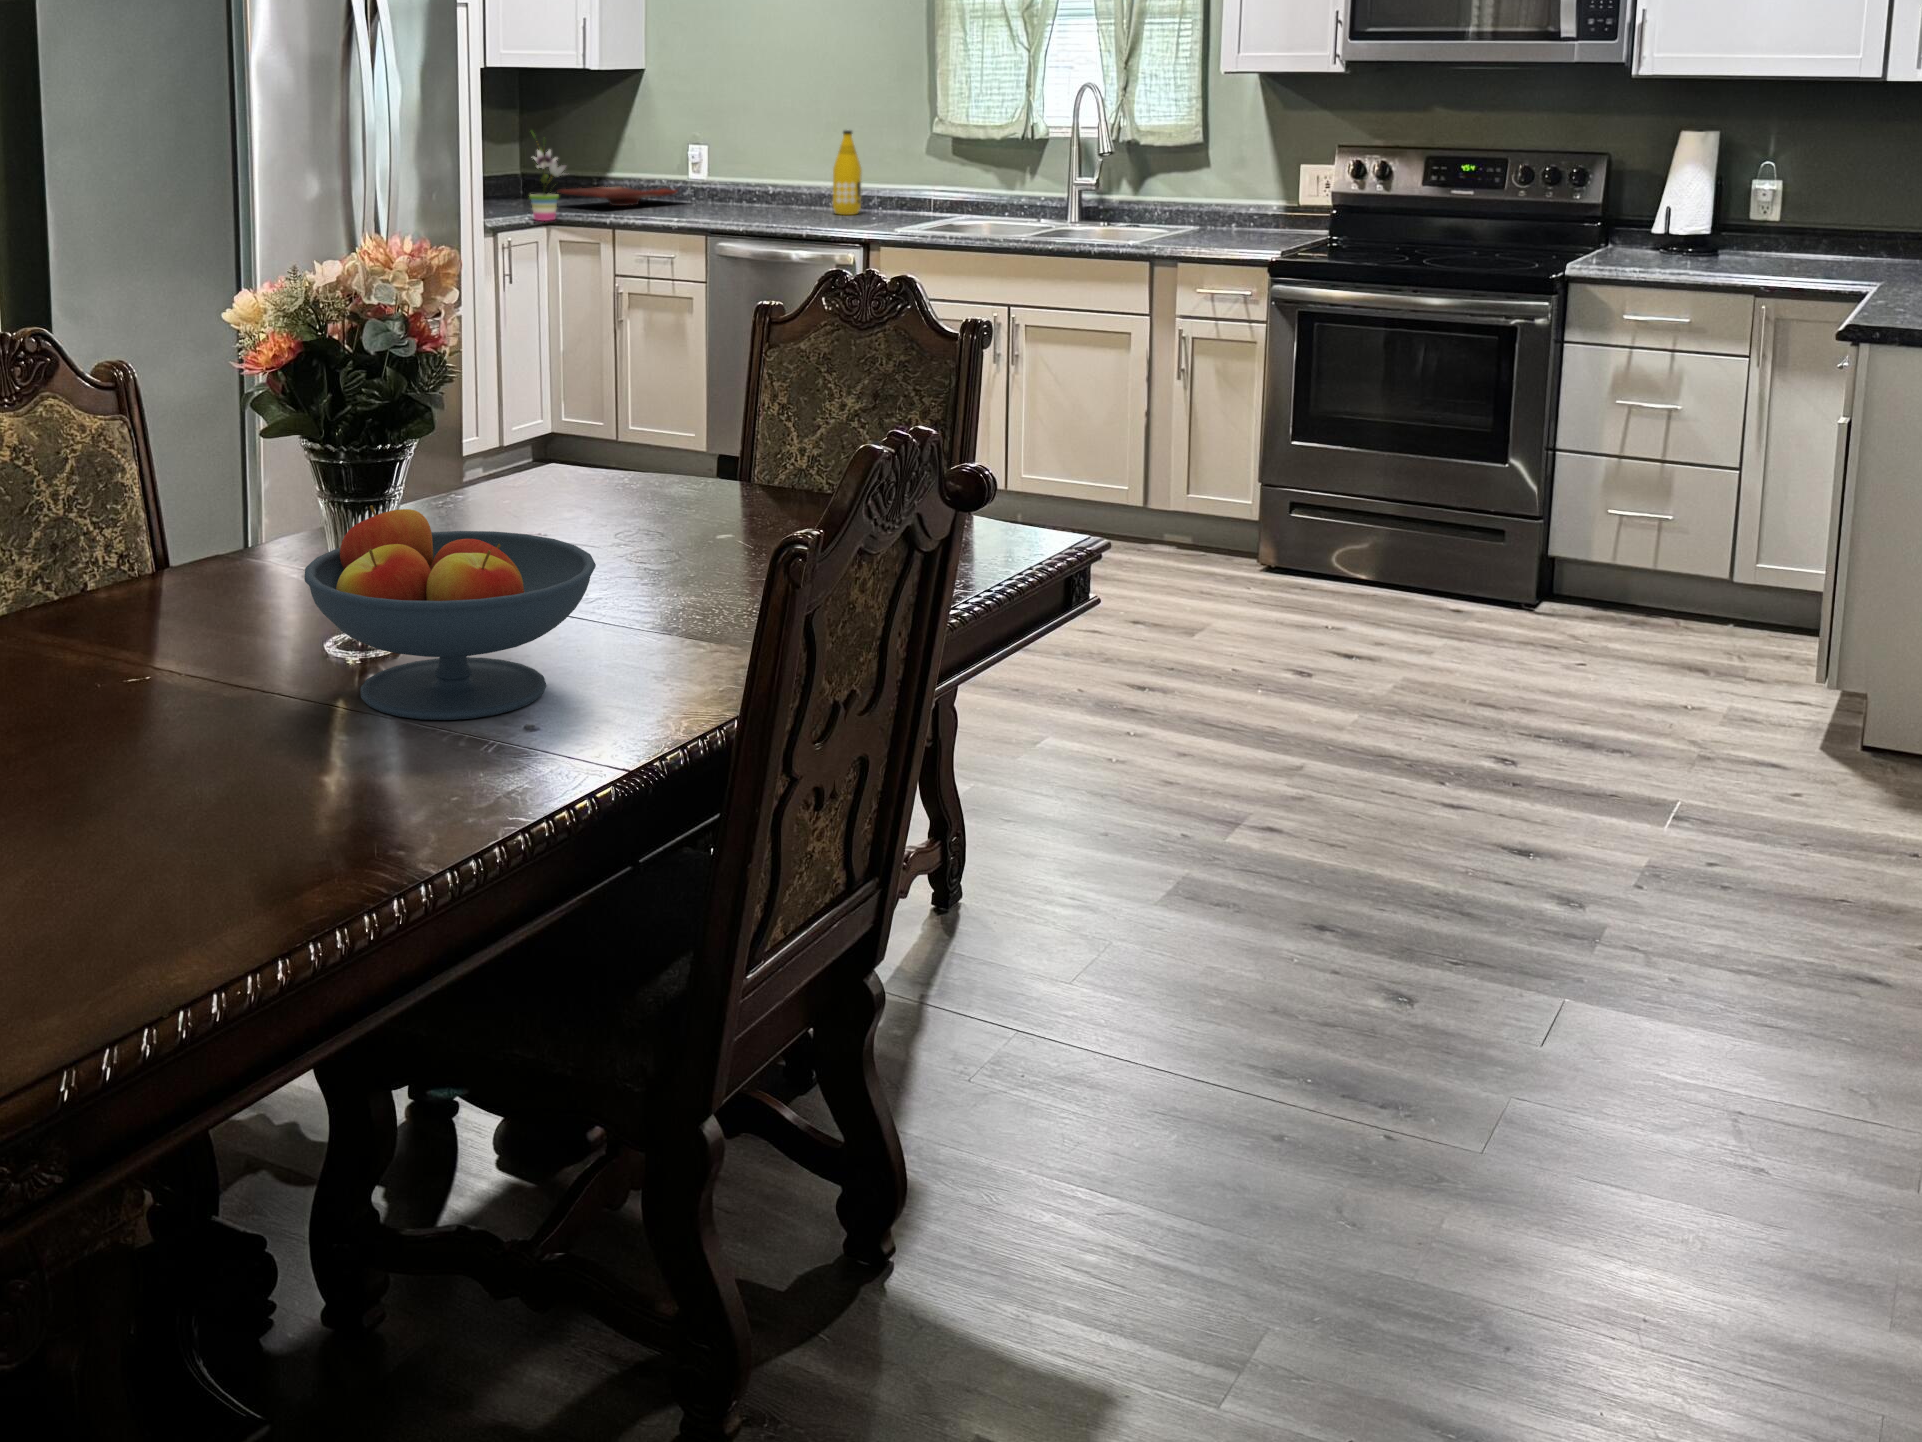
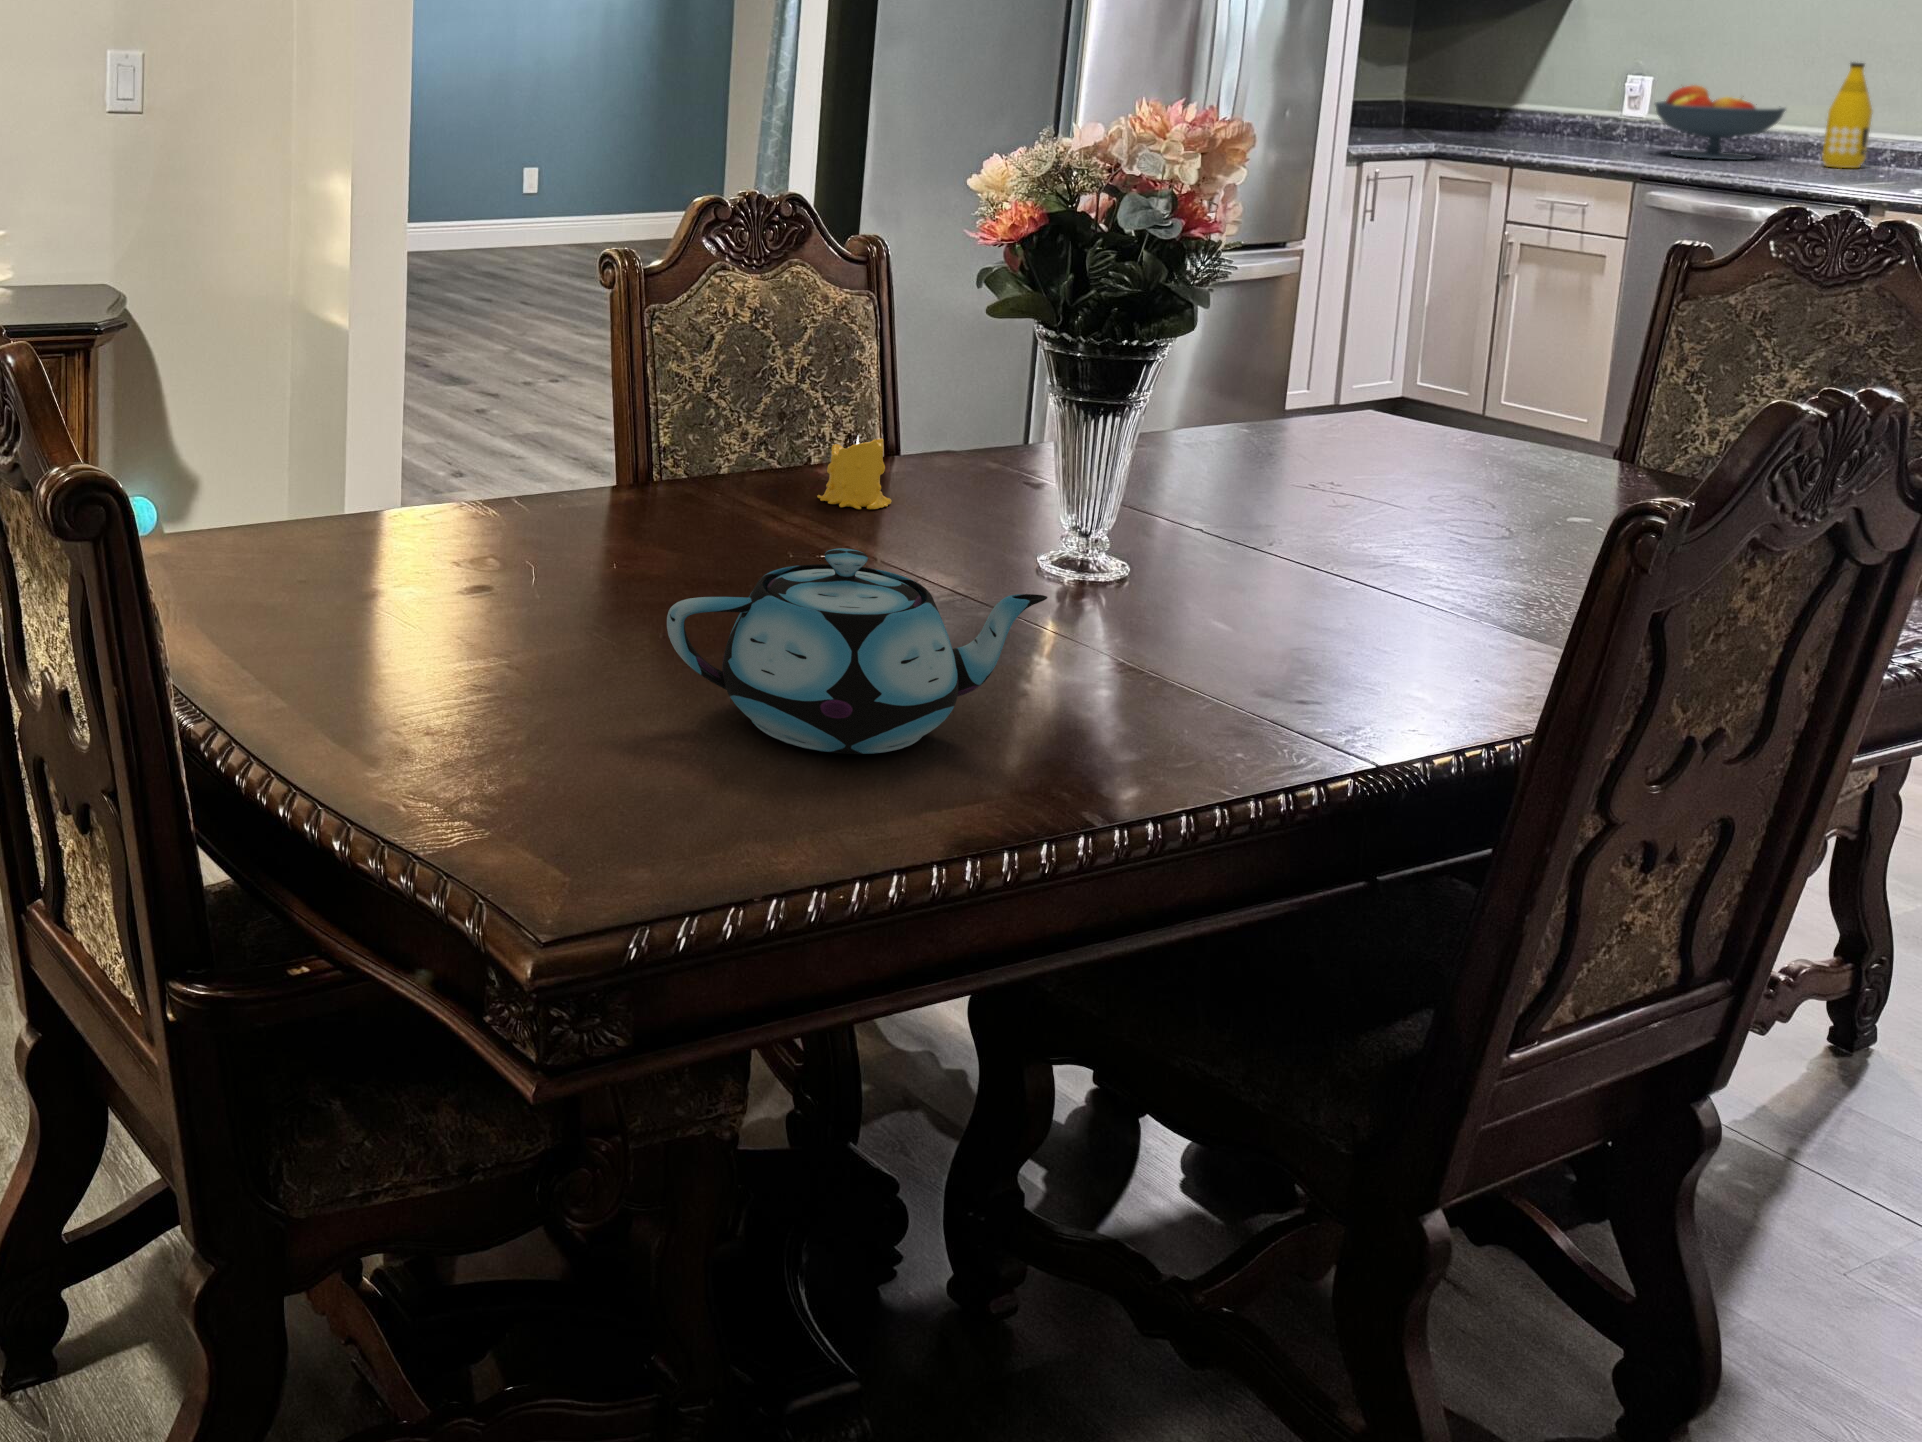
potted plant: present [529,131,566,221] -> none [1407,49,1462,153]
cutting board: present [557,187,677,206] -> none [1444,120,1621,143]
fruit bowl: present [304,505,596,720] -> present [1655,85,1785,160]
candle: none [106,556,178,630] -> present [817,436,892,509]
teapot: none [29,675,369,863] -> present [667,548,1047,754]

